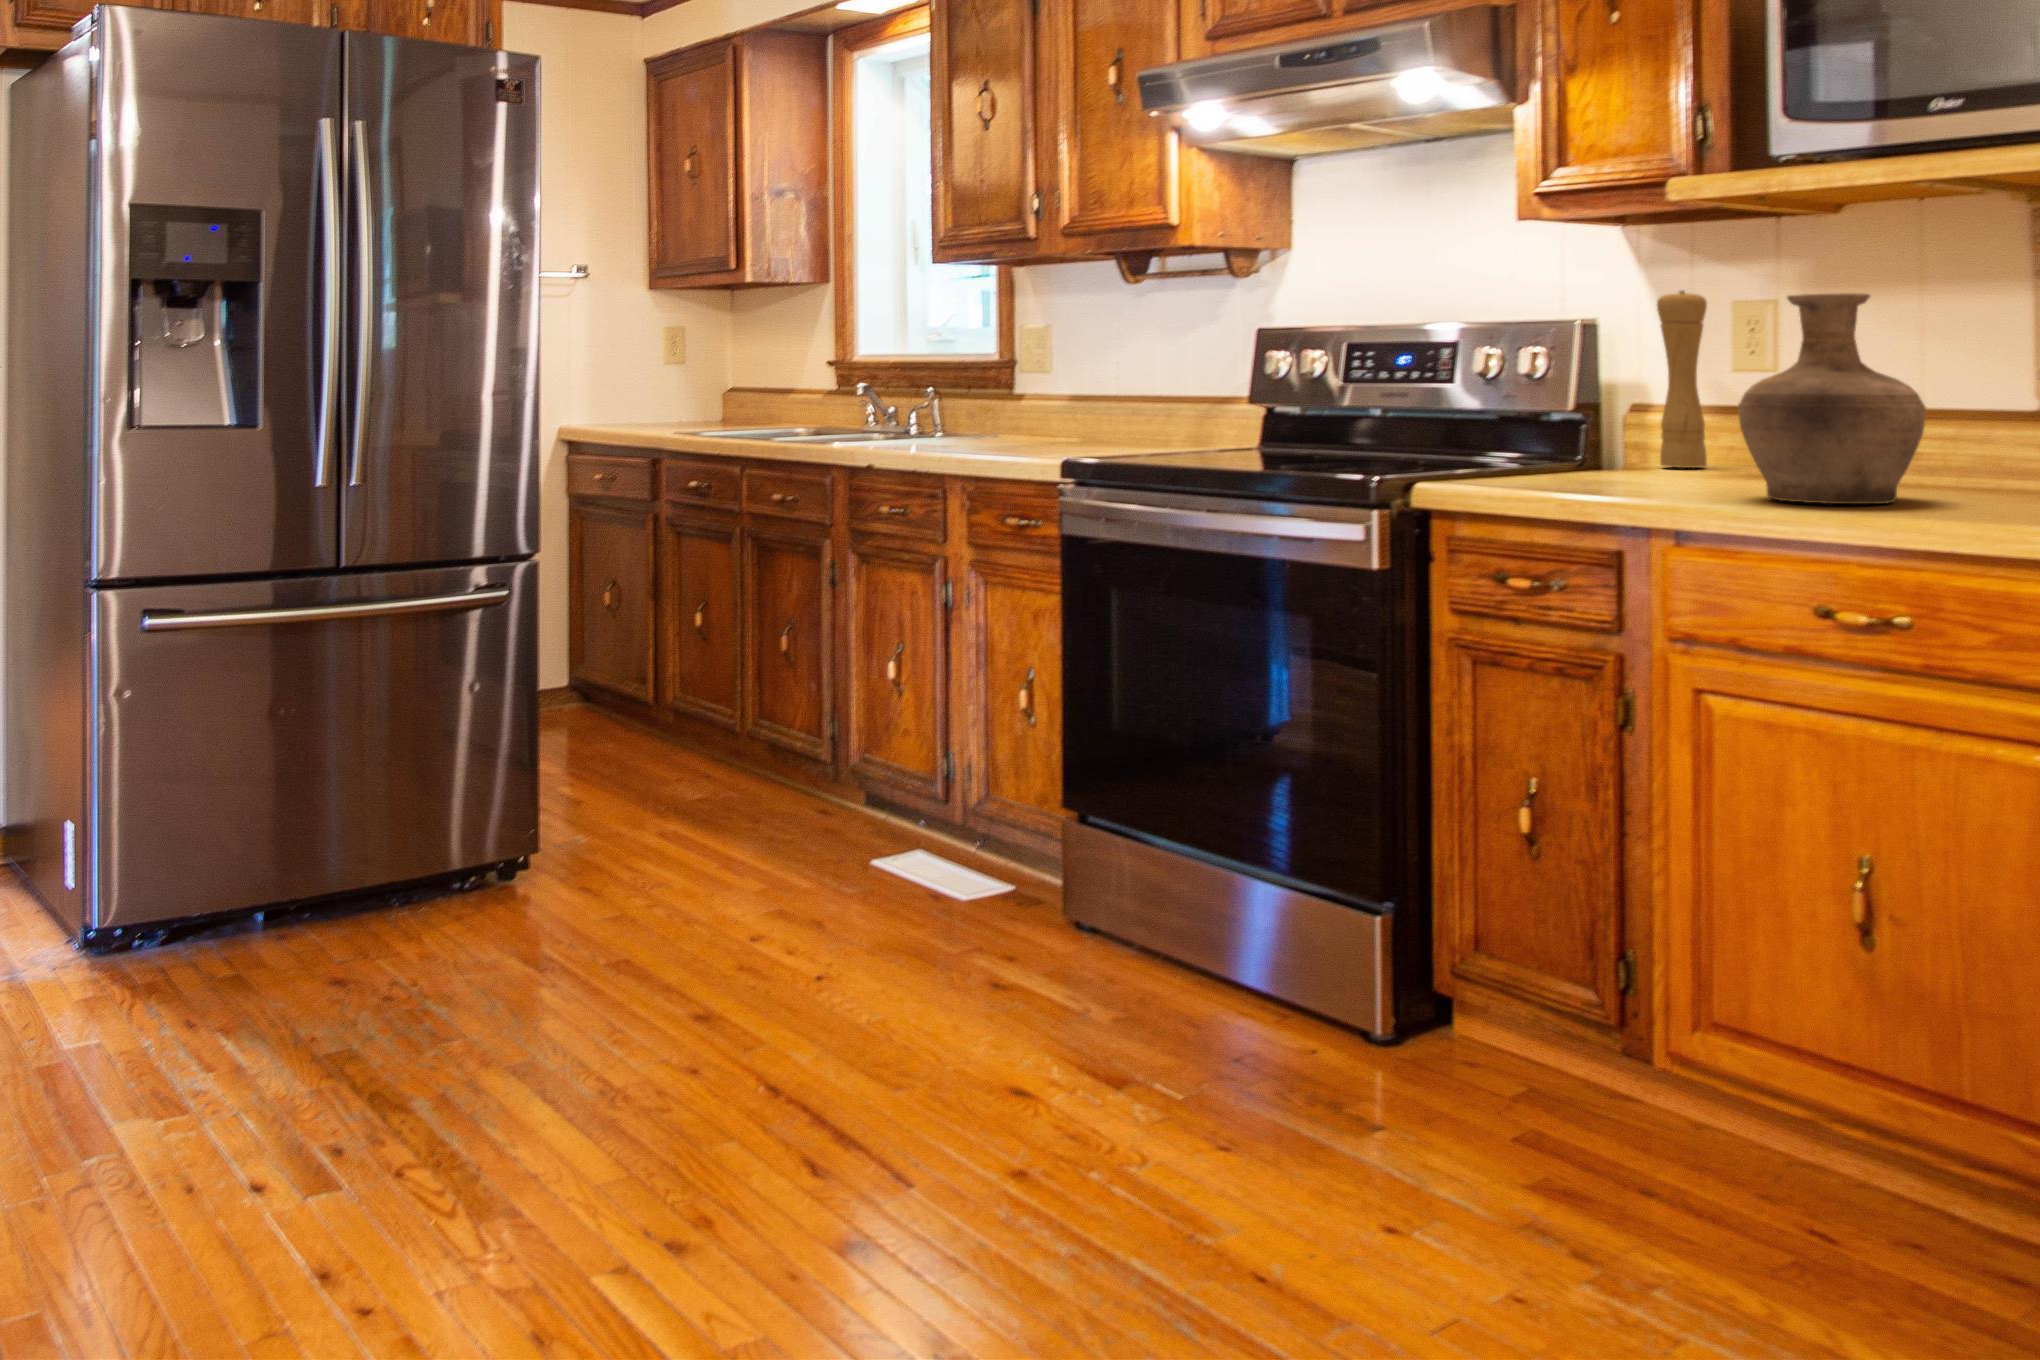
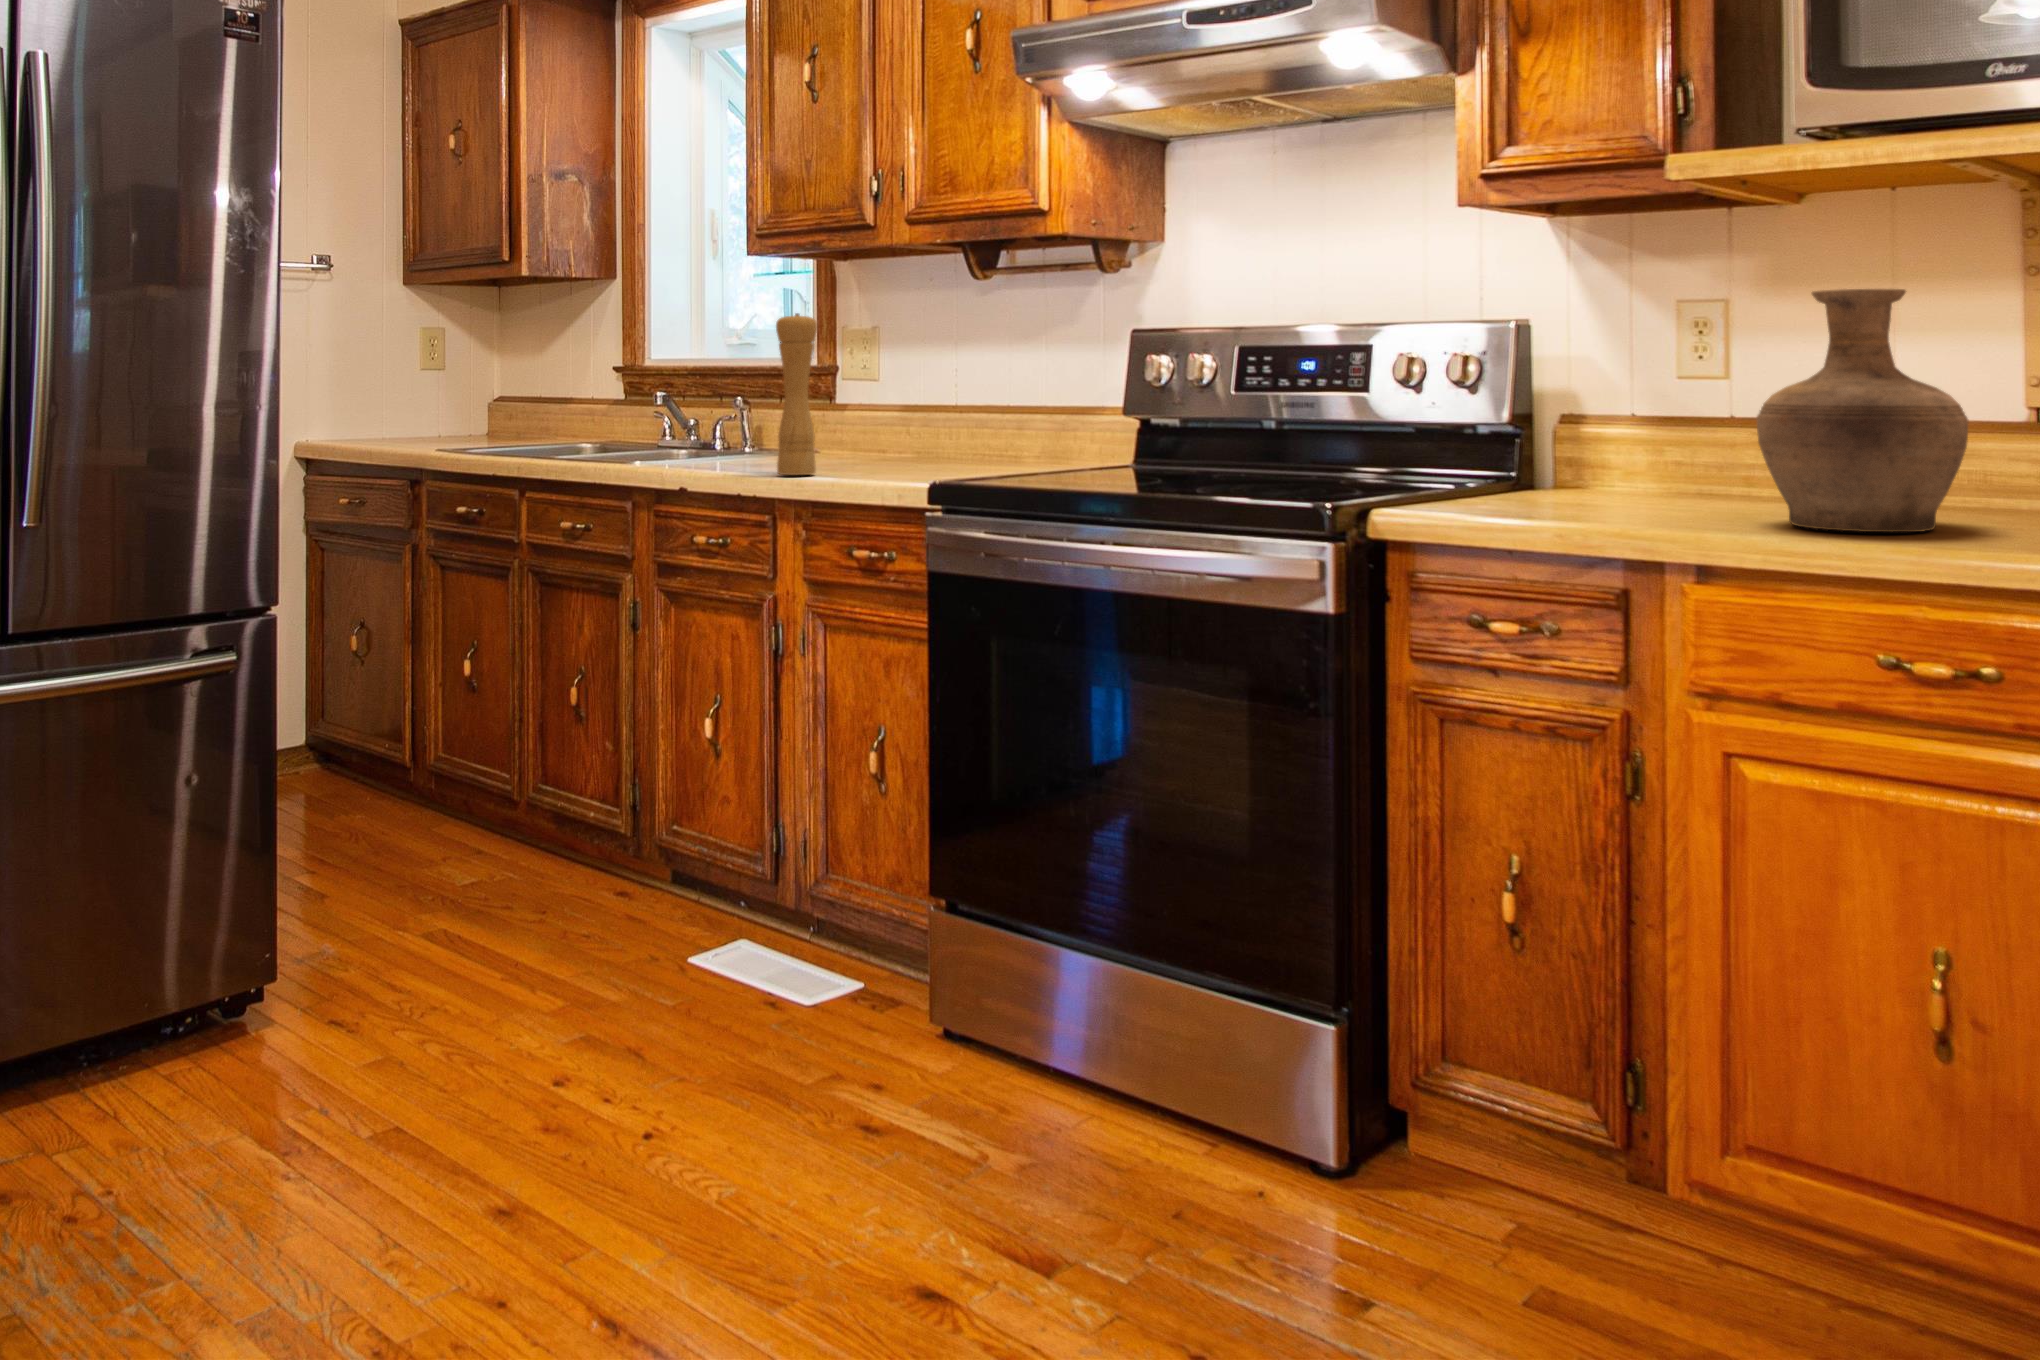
pepper mill: present [1657,290,1707,468] -> present [776,313,817,475]

